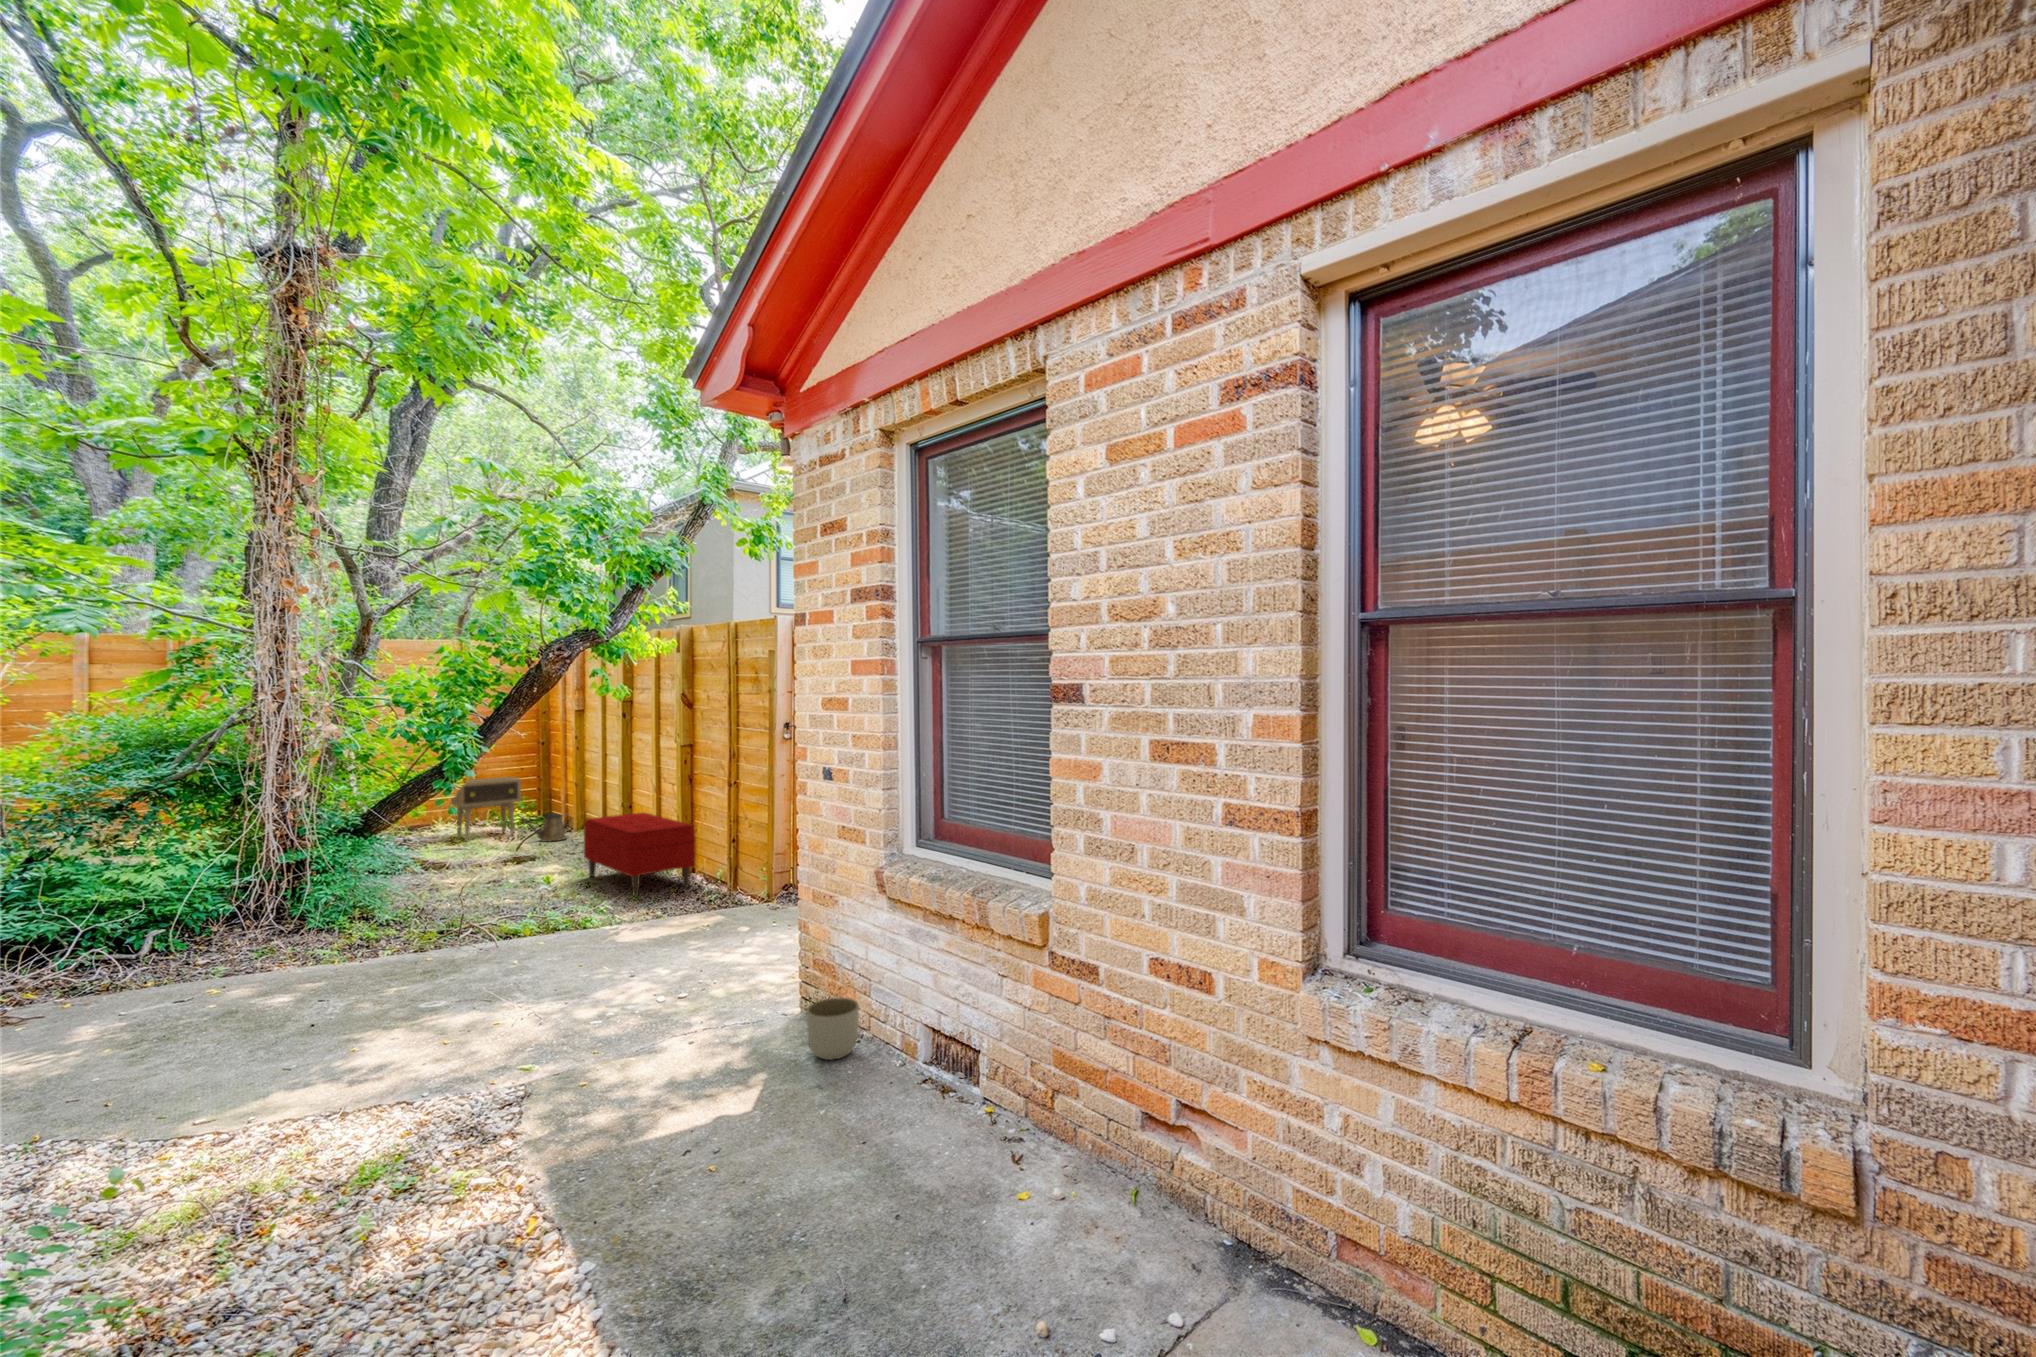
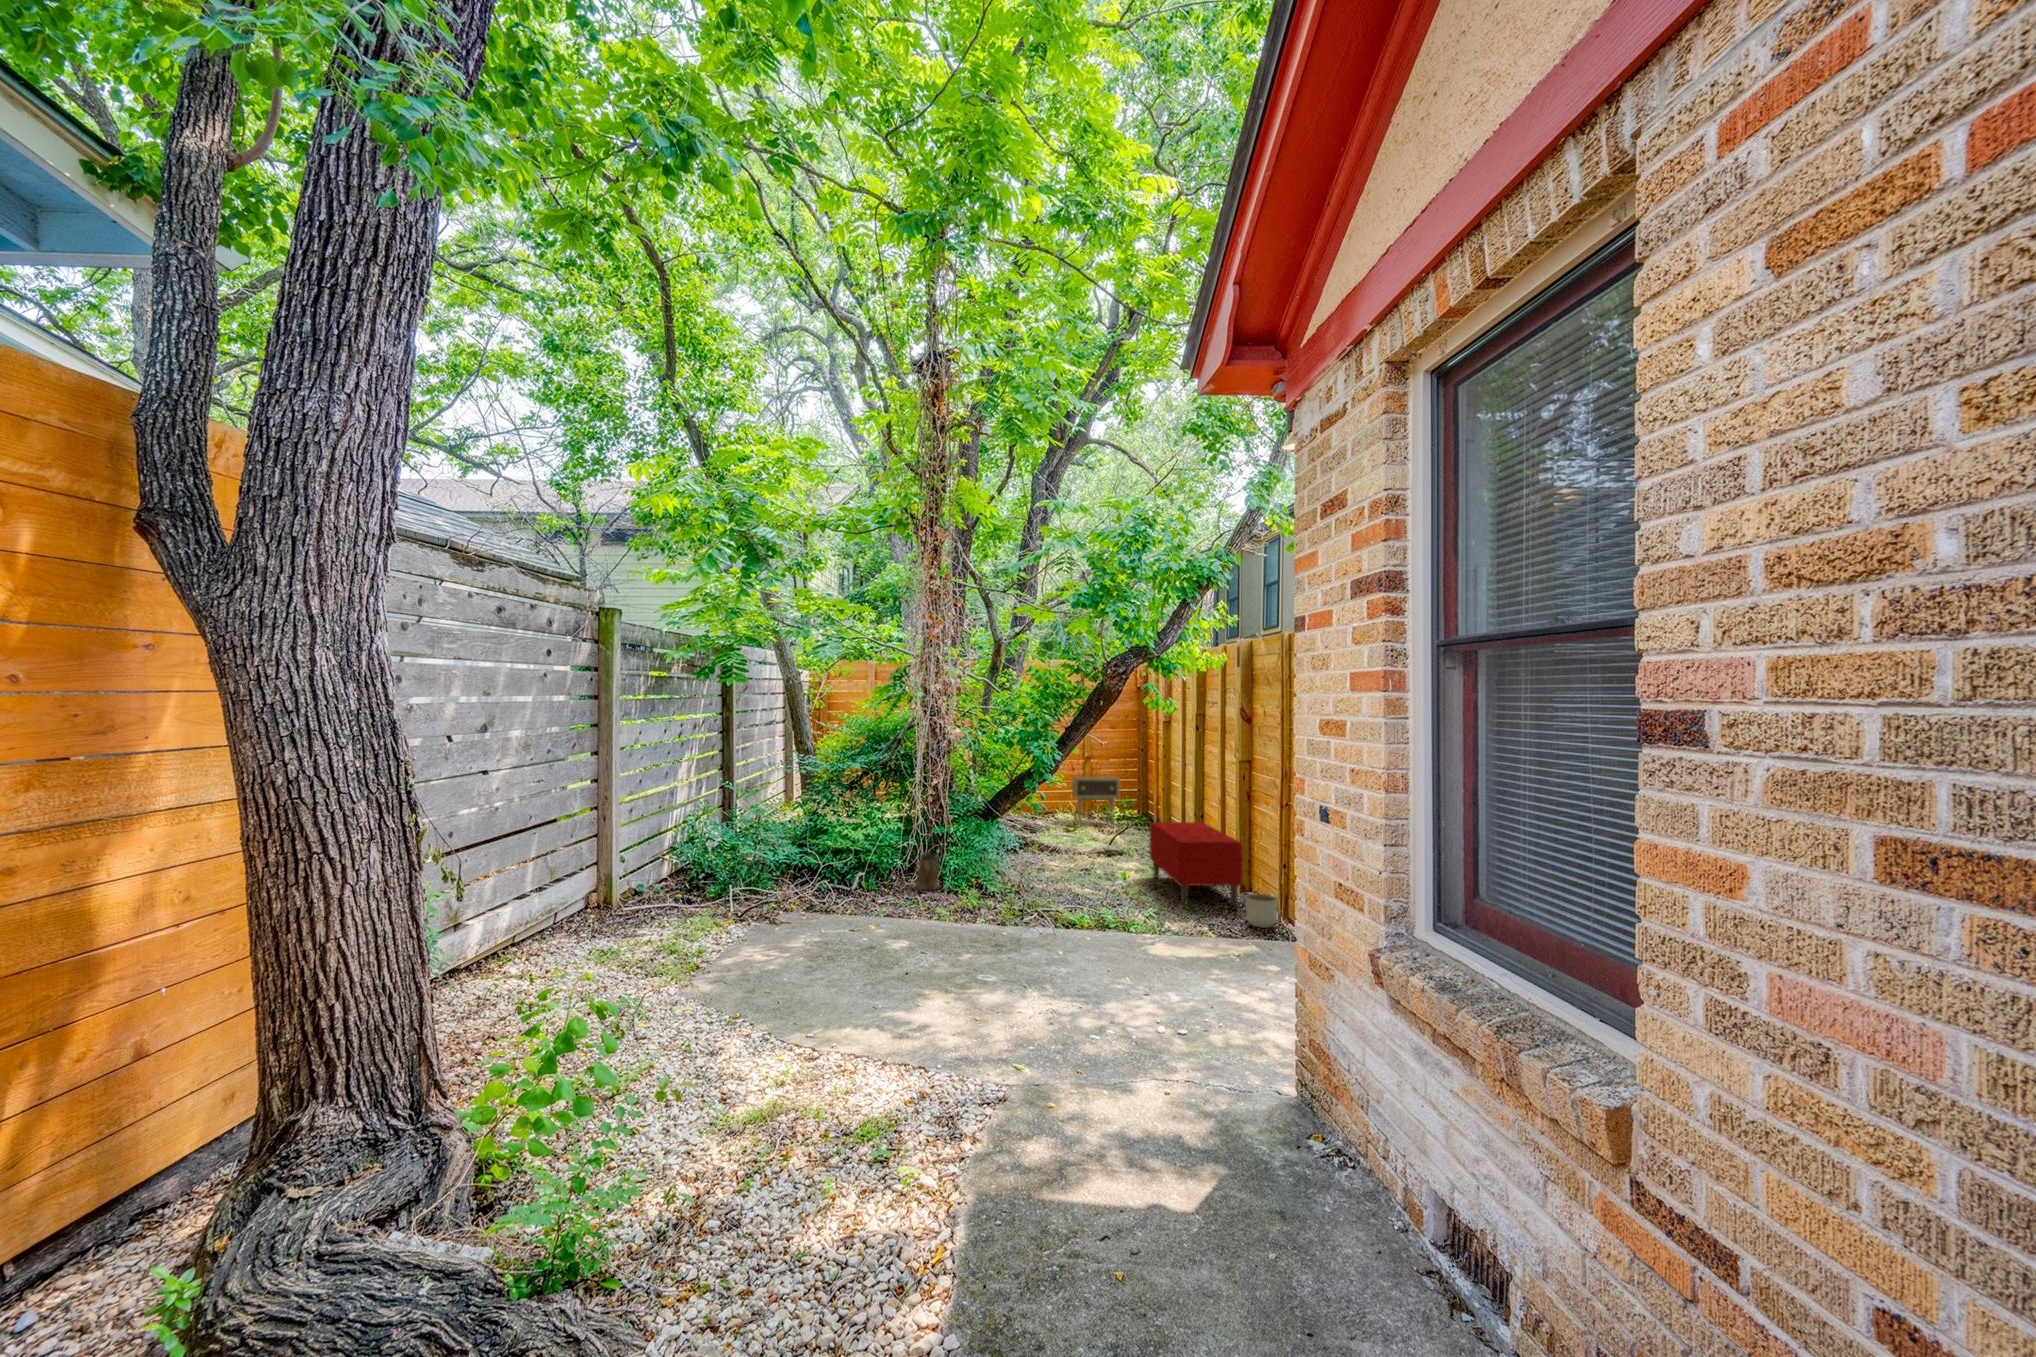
watering can: present [520,813,566,842] -> present [915,854,941,890]
planter: present [807,998,859,1060] -> present [1246,894,1278,928]

